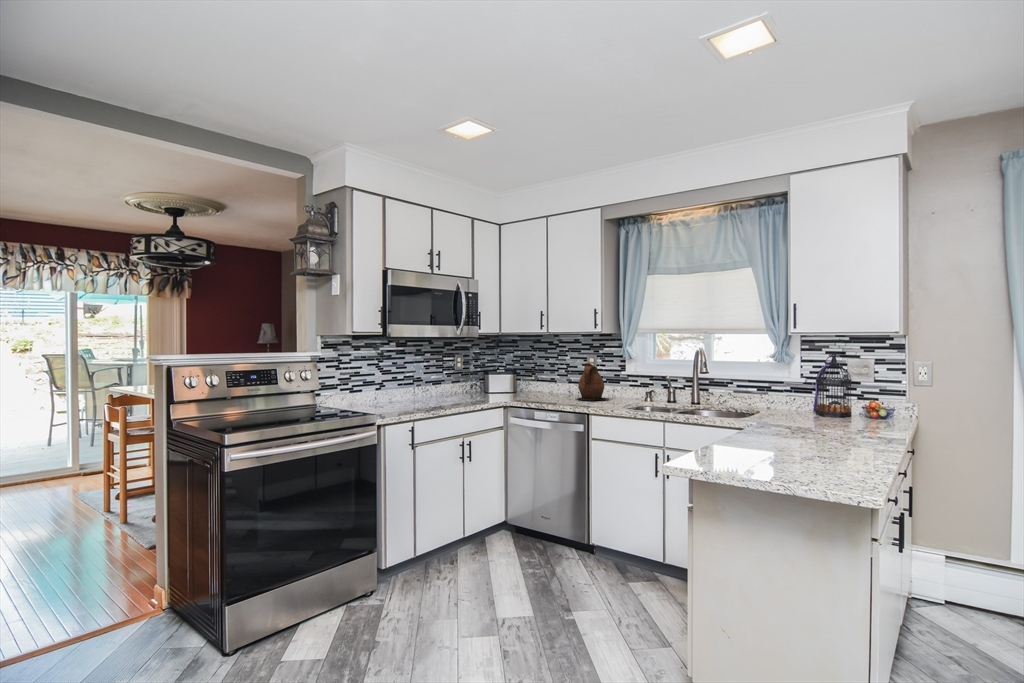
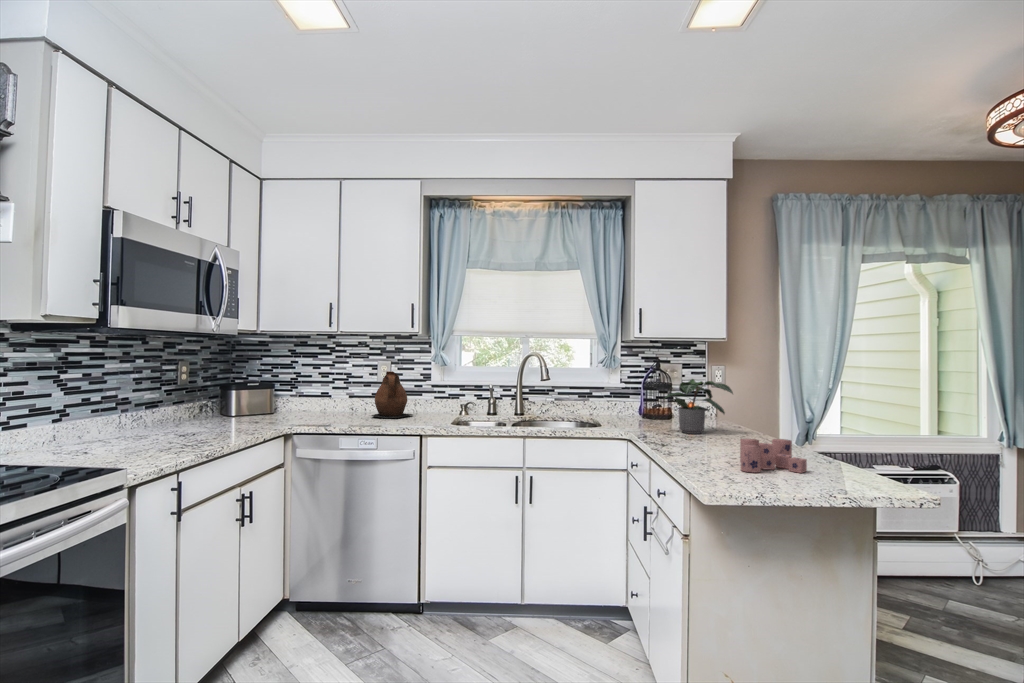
potted plant: none [803,374,872,431] -> present [665,379,733,434]
candle: none [761,431,837,465] -> present [740,438,807,473]

